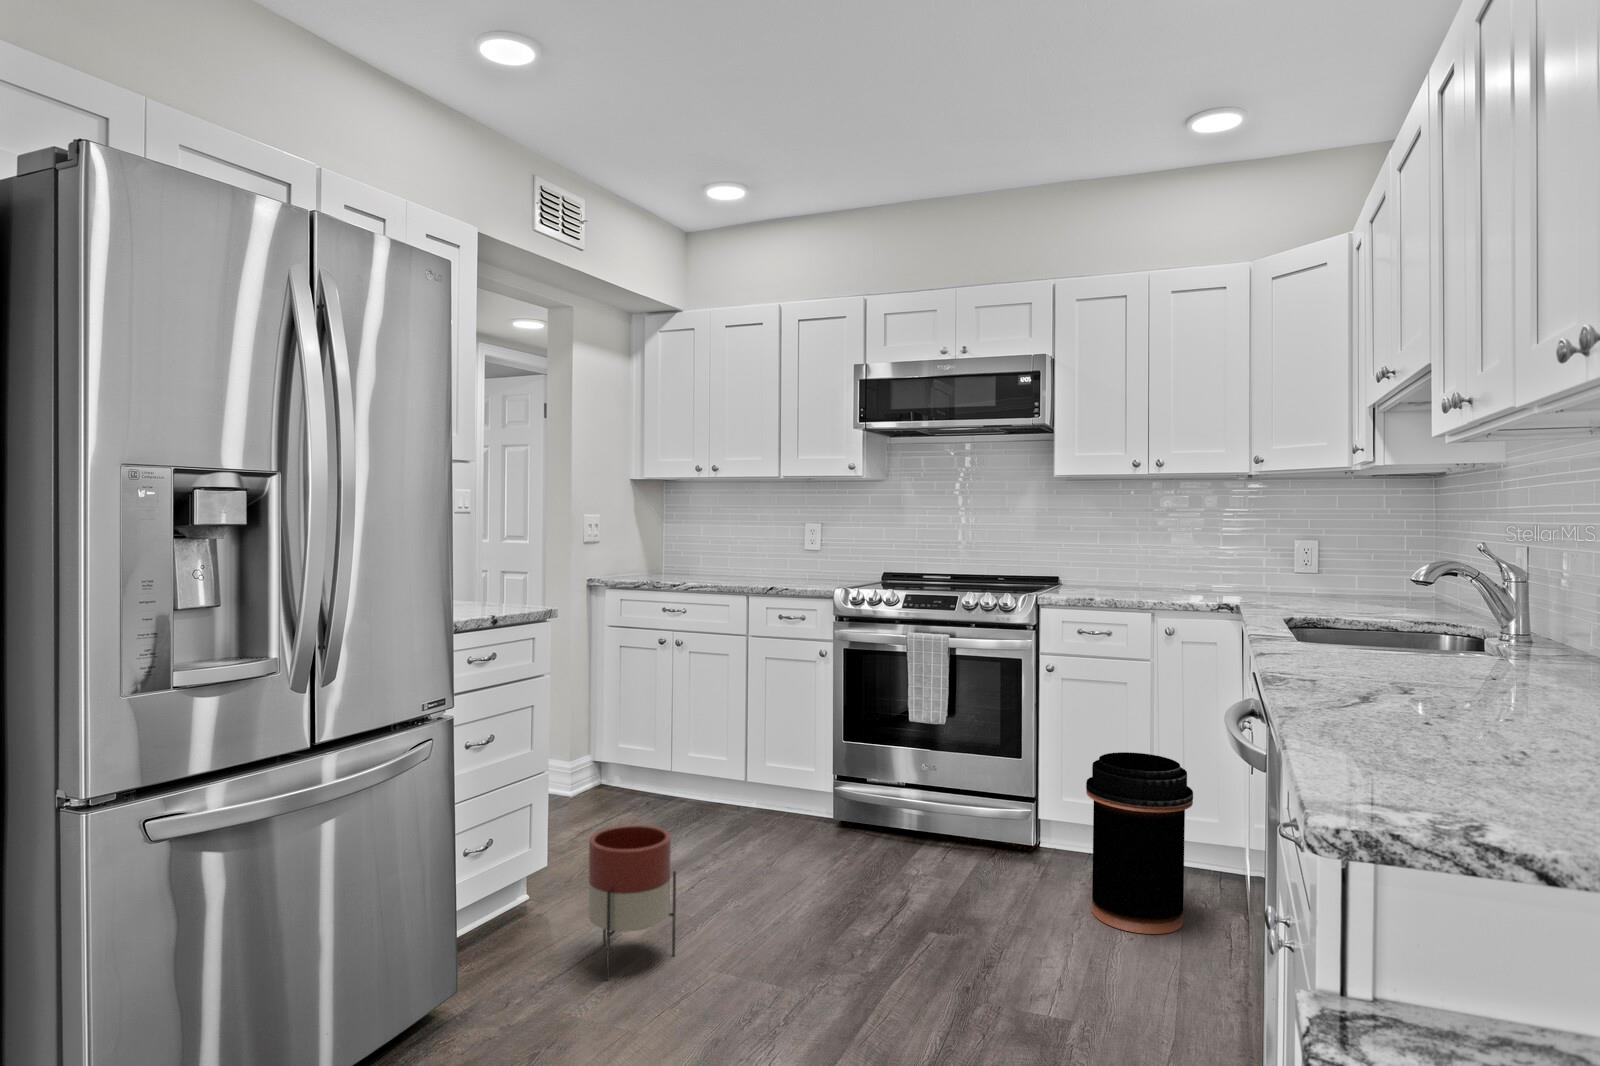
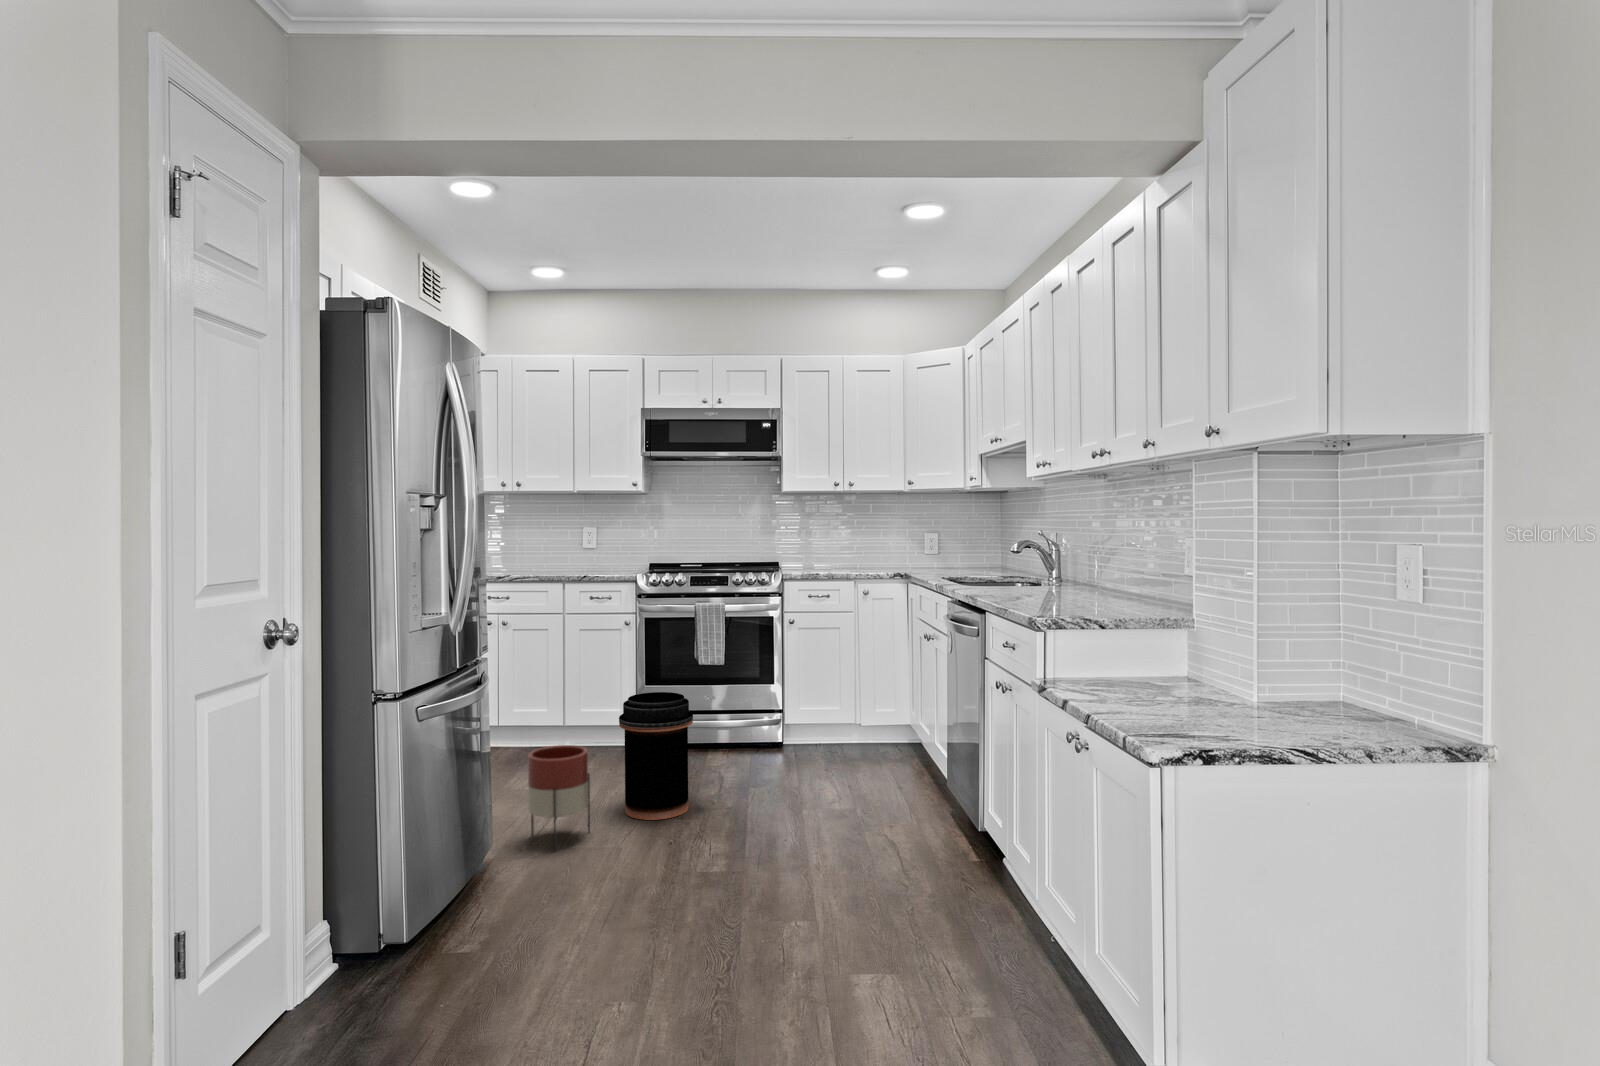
trash can: present [1086,752,1193,934] -> present [619,692,693,820]

